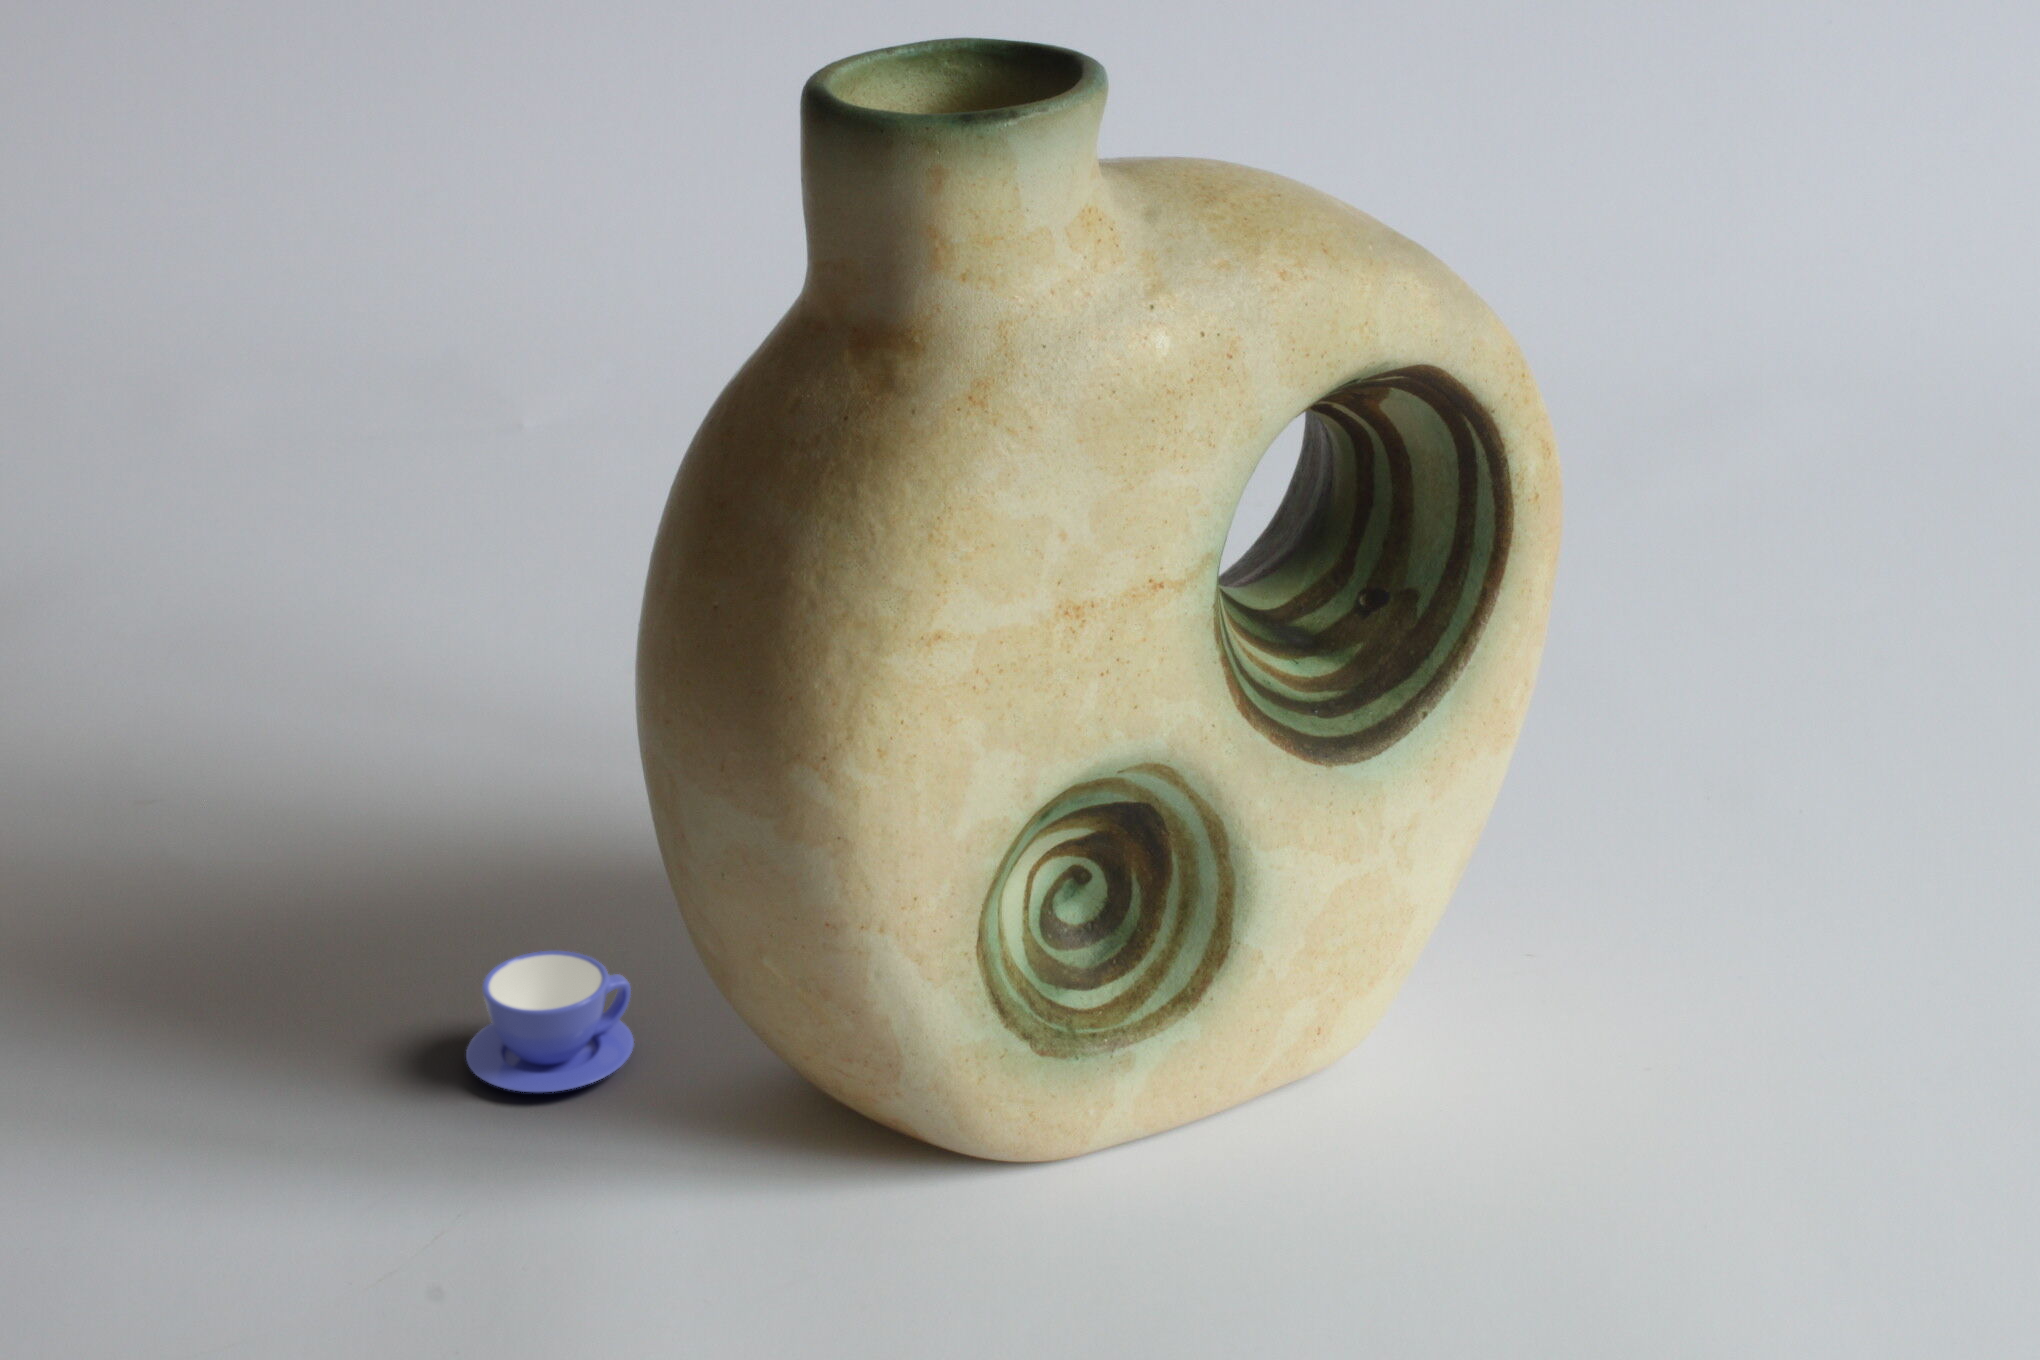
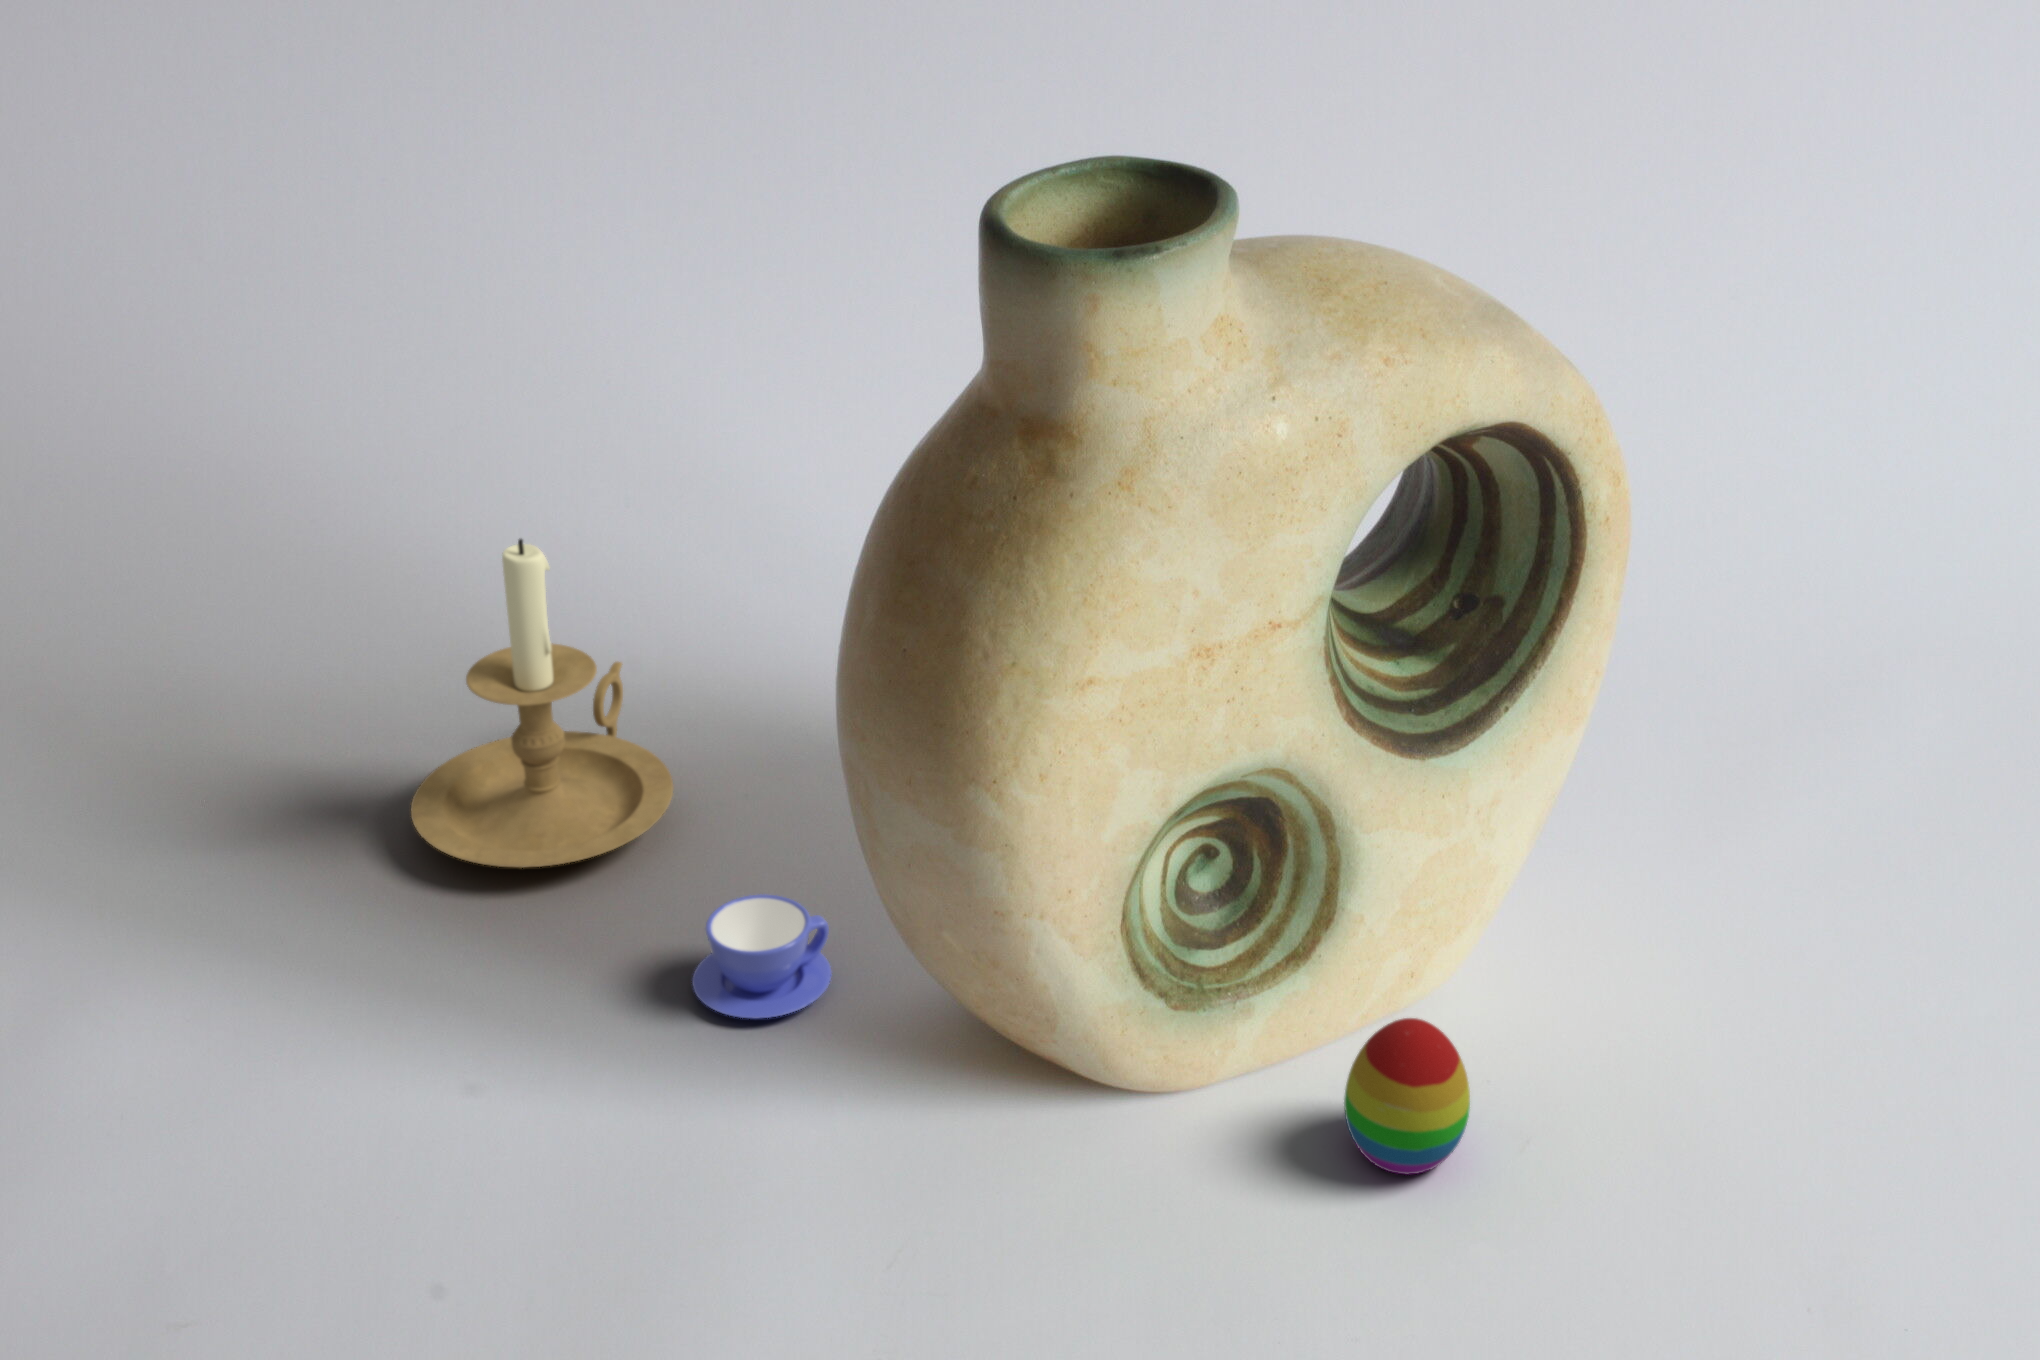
candle holder: none [135,543,451,933] -> present [411,539,673,868]
decorative egg: none [1245,1058,1392,1248] -> present [1344,1018,1470,1174]

